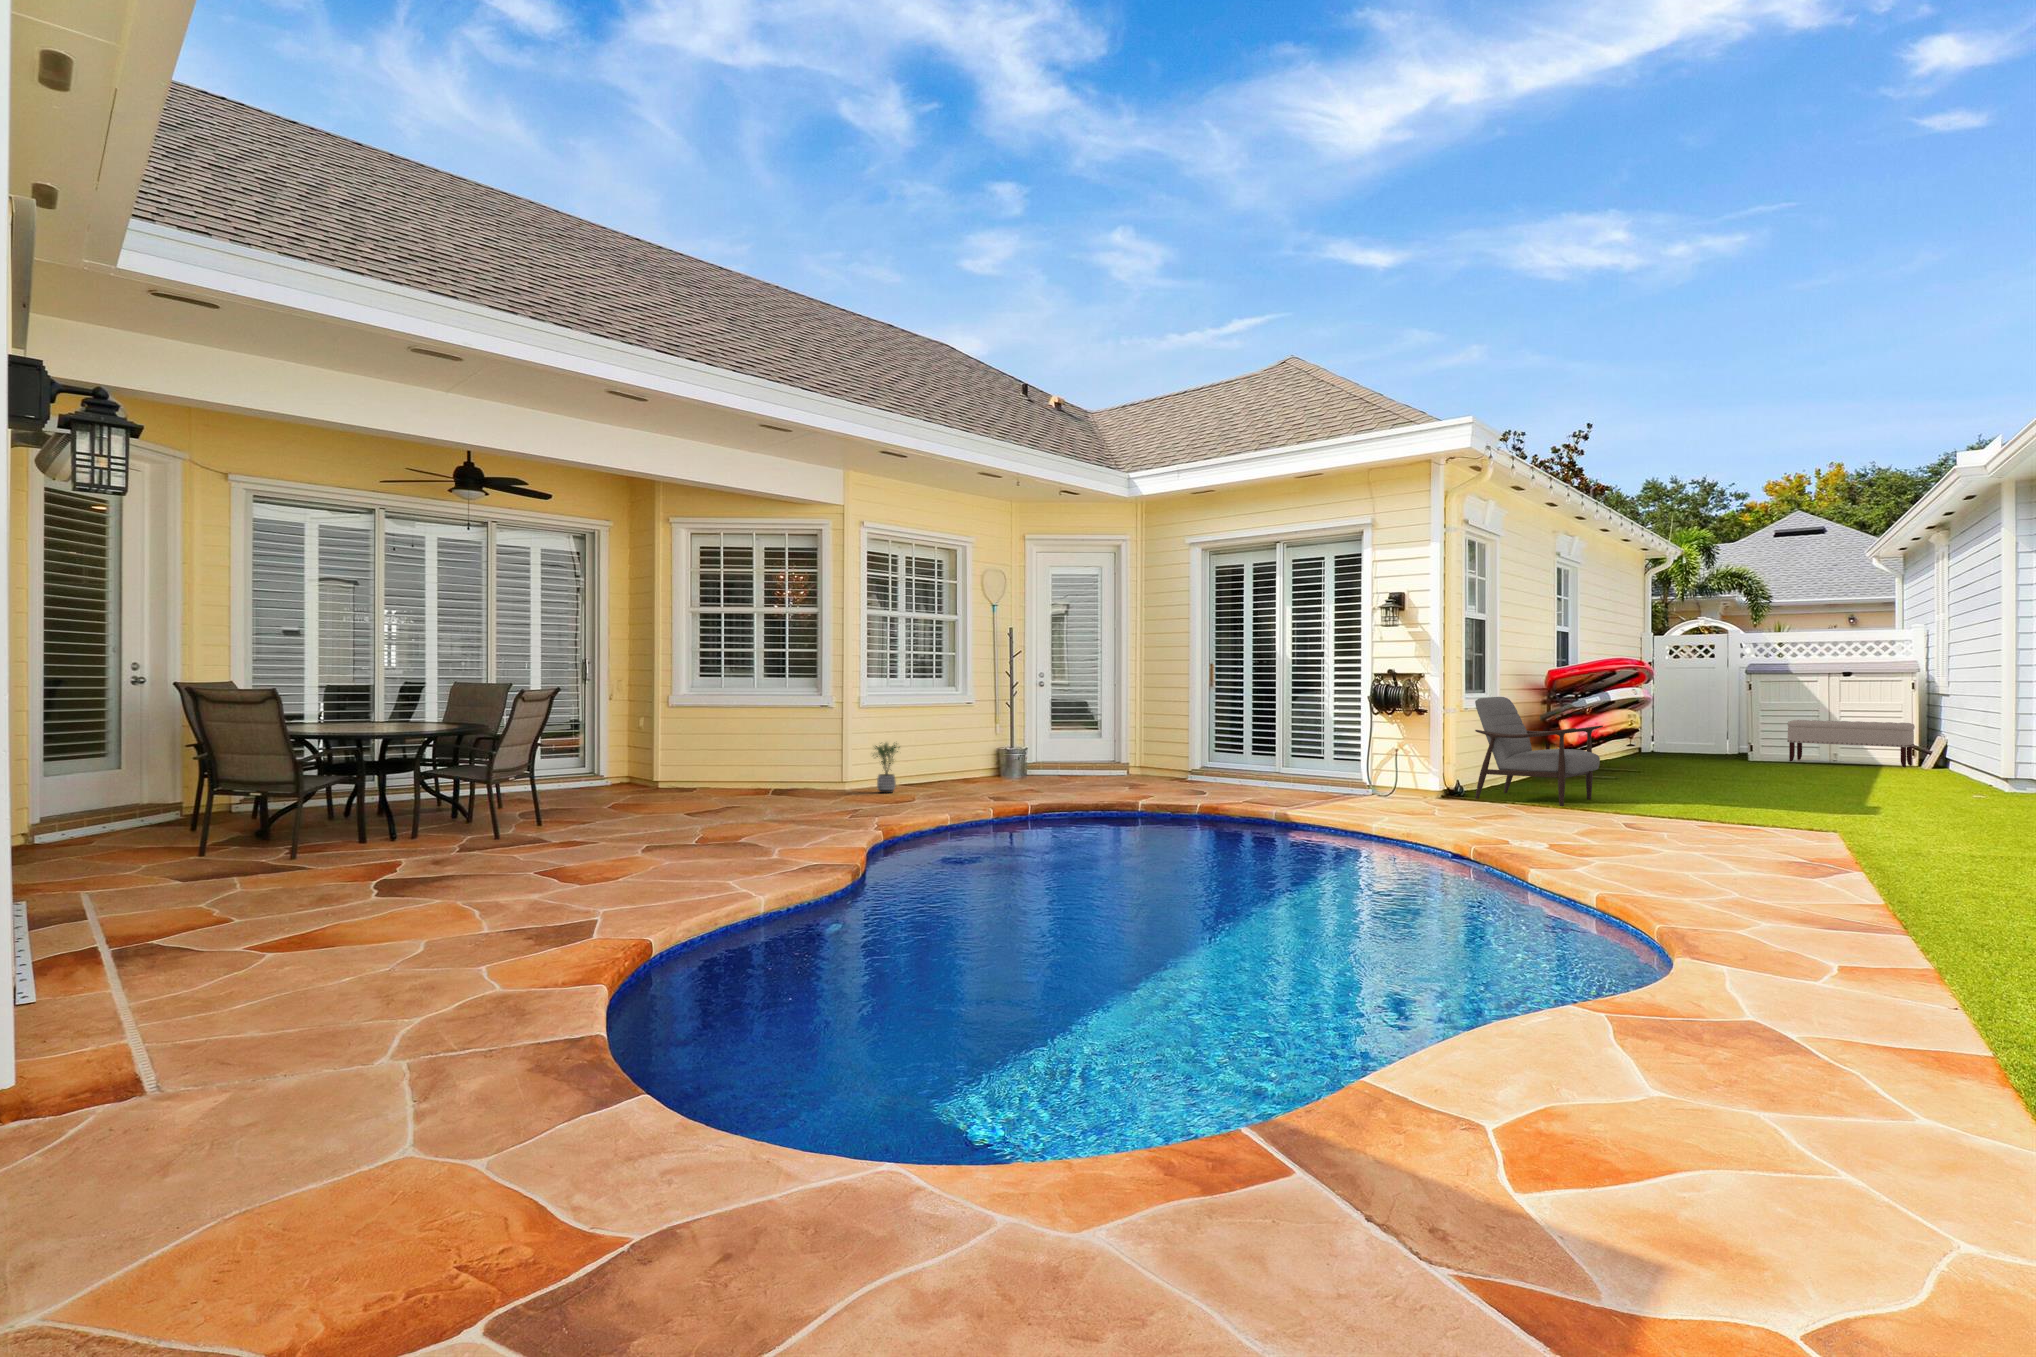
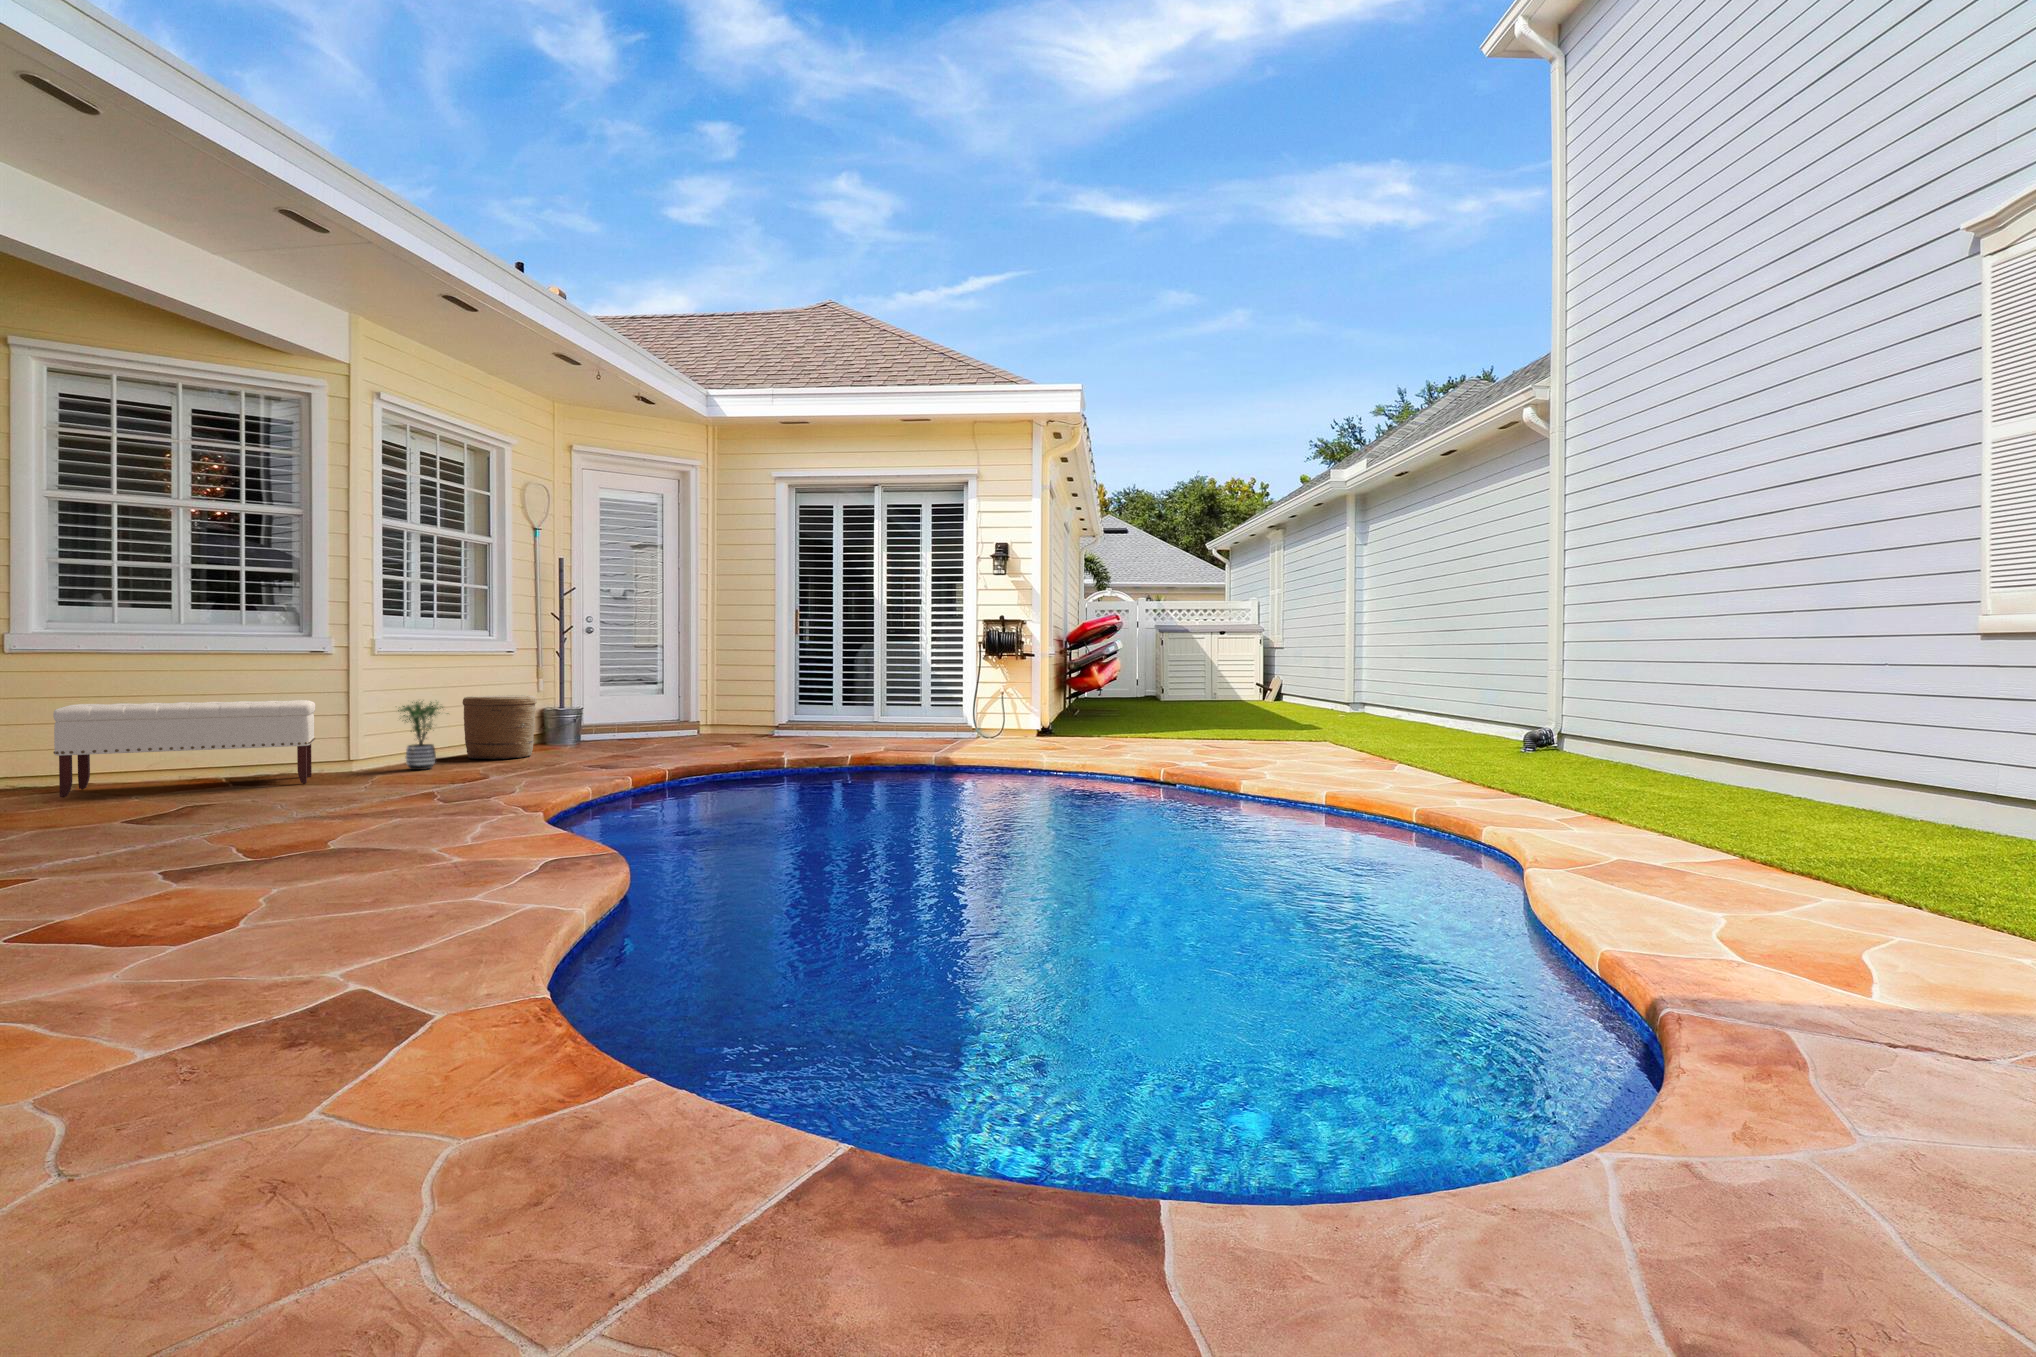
chair: present [1475,697,1603,806] -> none [1052,644,1138,734]
bench: present [1787,720,1915,768] -> present [53,700,315,798]
woven basket: none [924,738,974,789] -> present [462,695,537,759]

